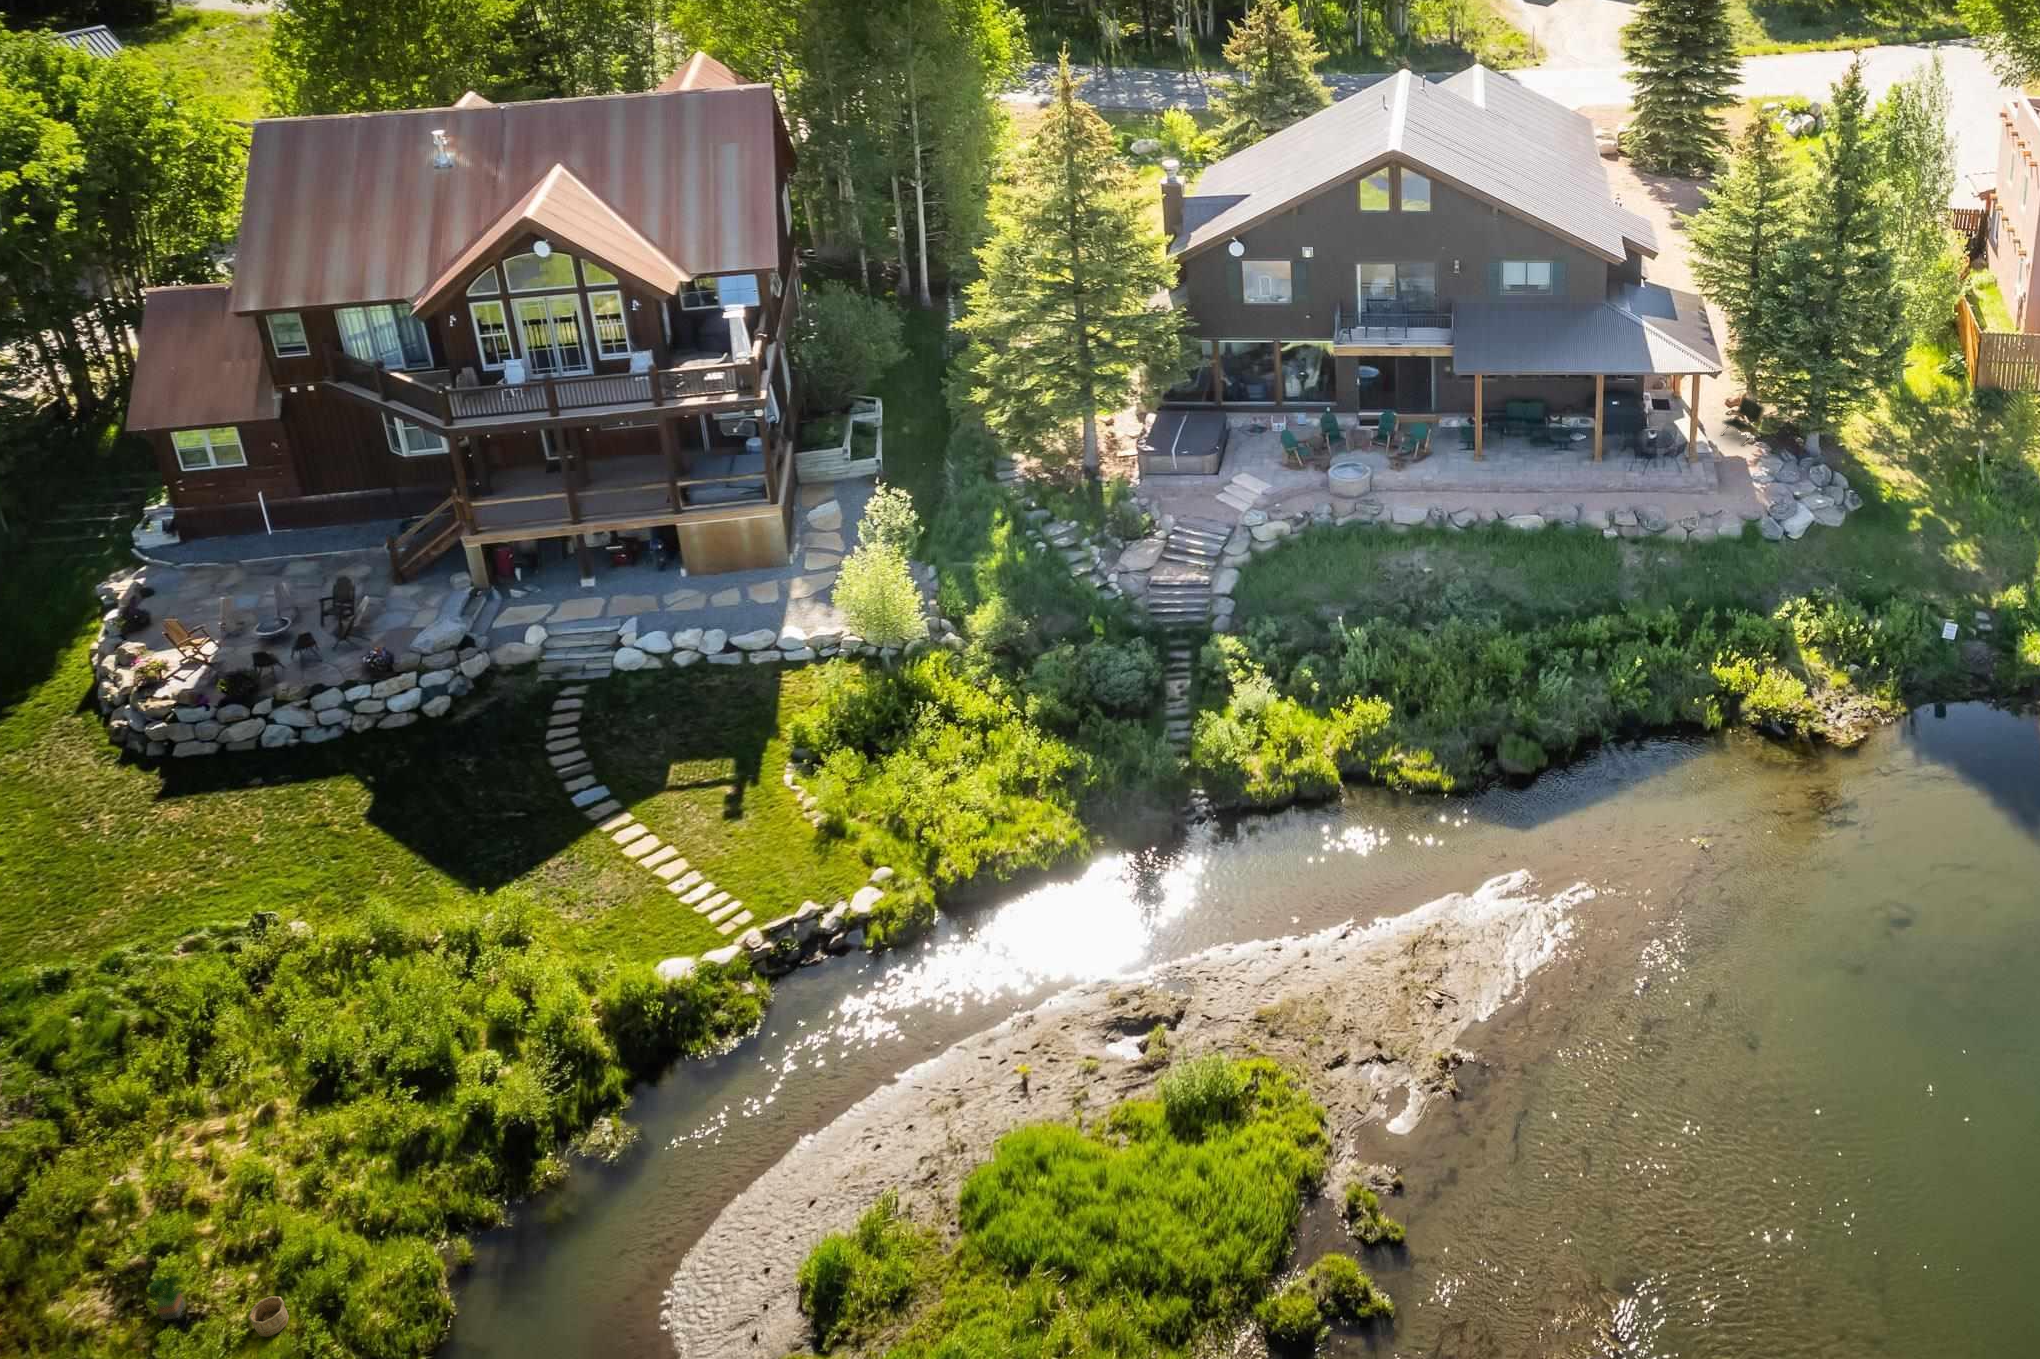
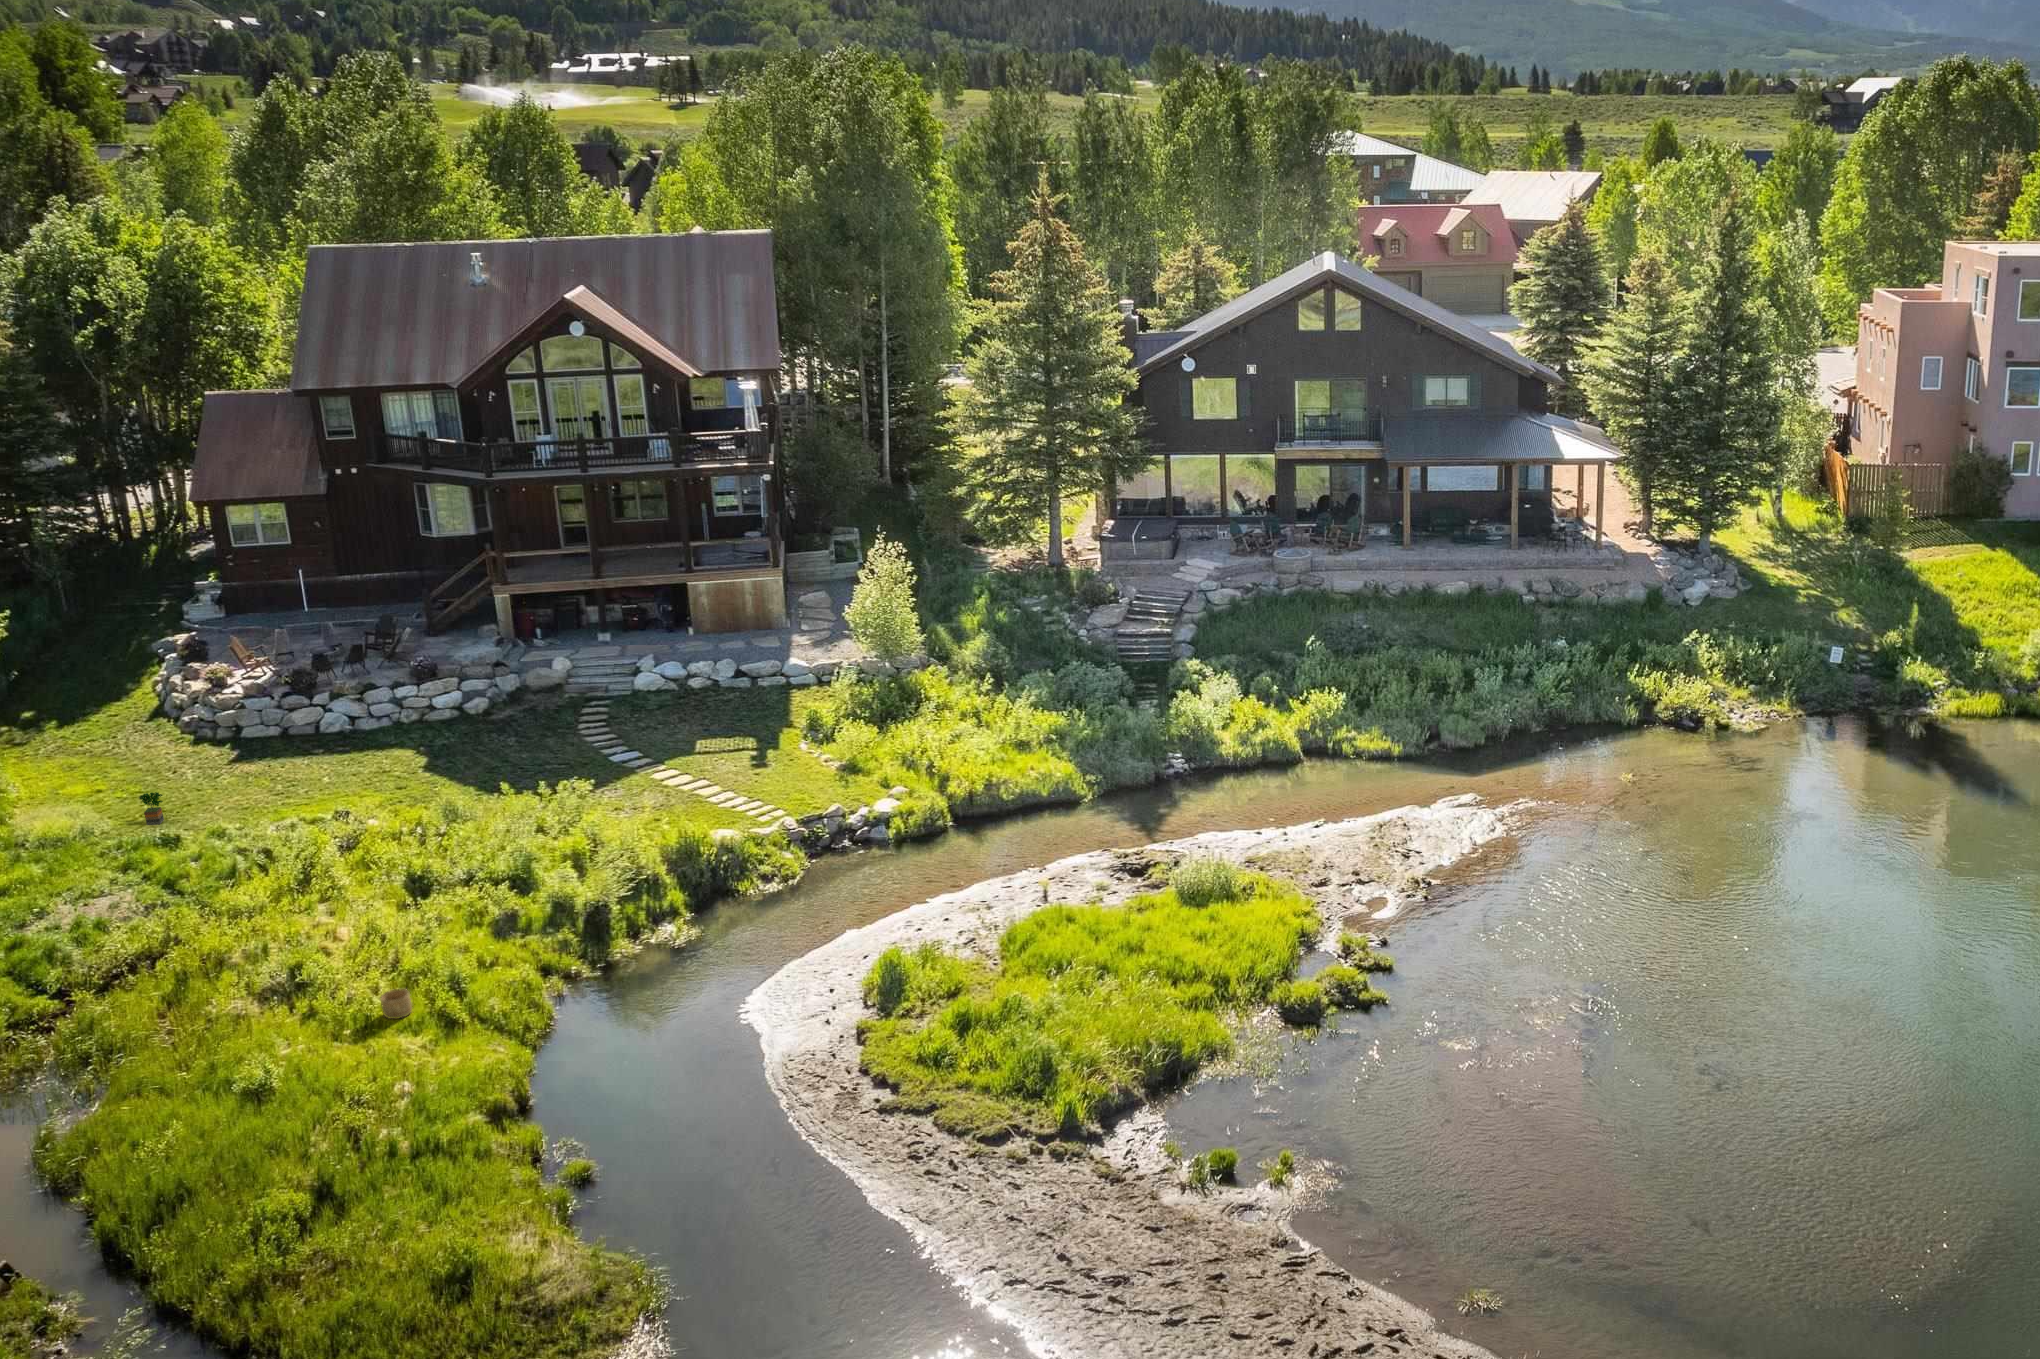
lounge chair: present [1723,397,1765,439] -> none [1620,513,1660,553]
potted tree: present [148,1276,185,1320] -> present [139,792,164,825]

